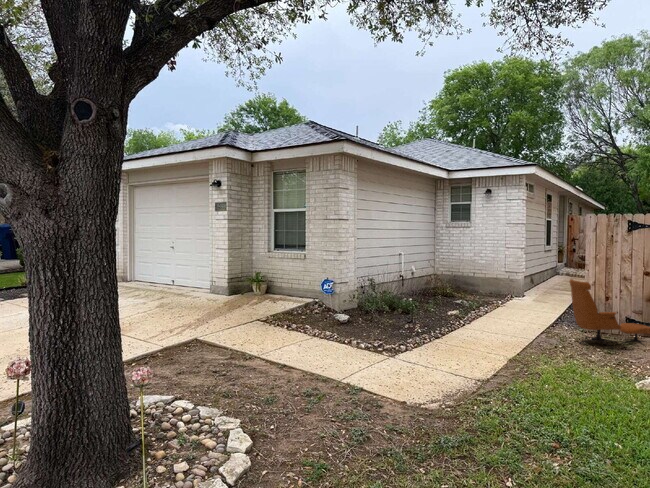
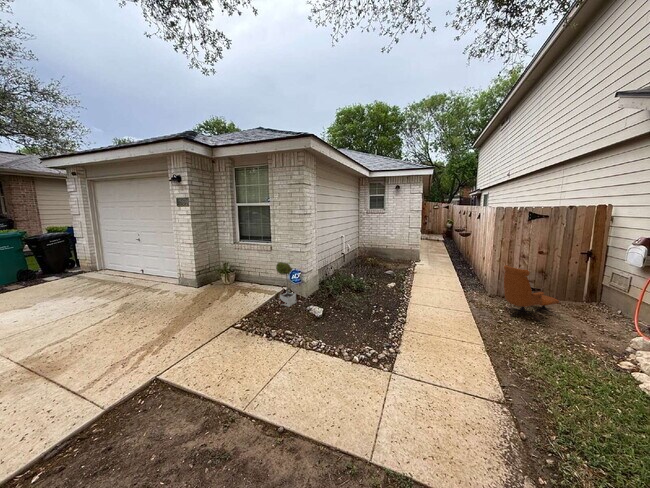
potted tree: none [307,270,327,319] -> present [276,262,296,307]

